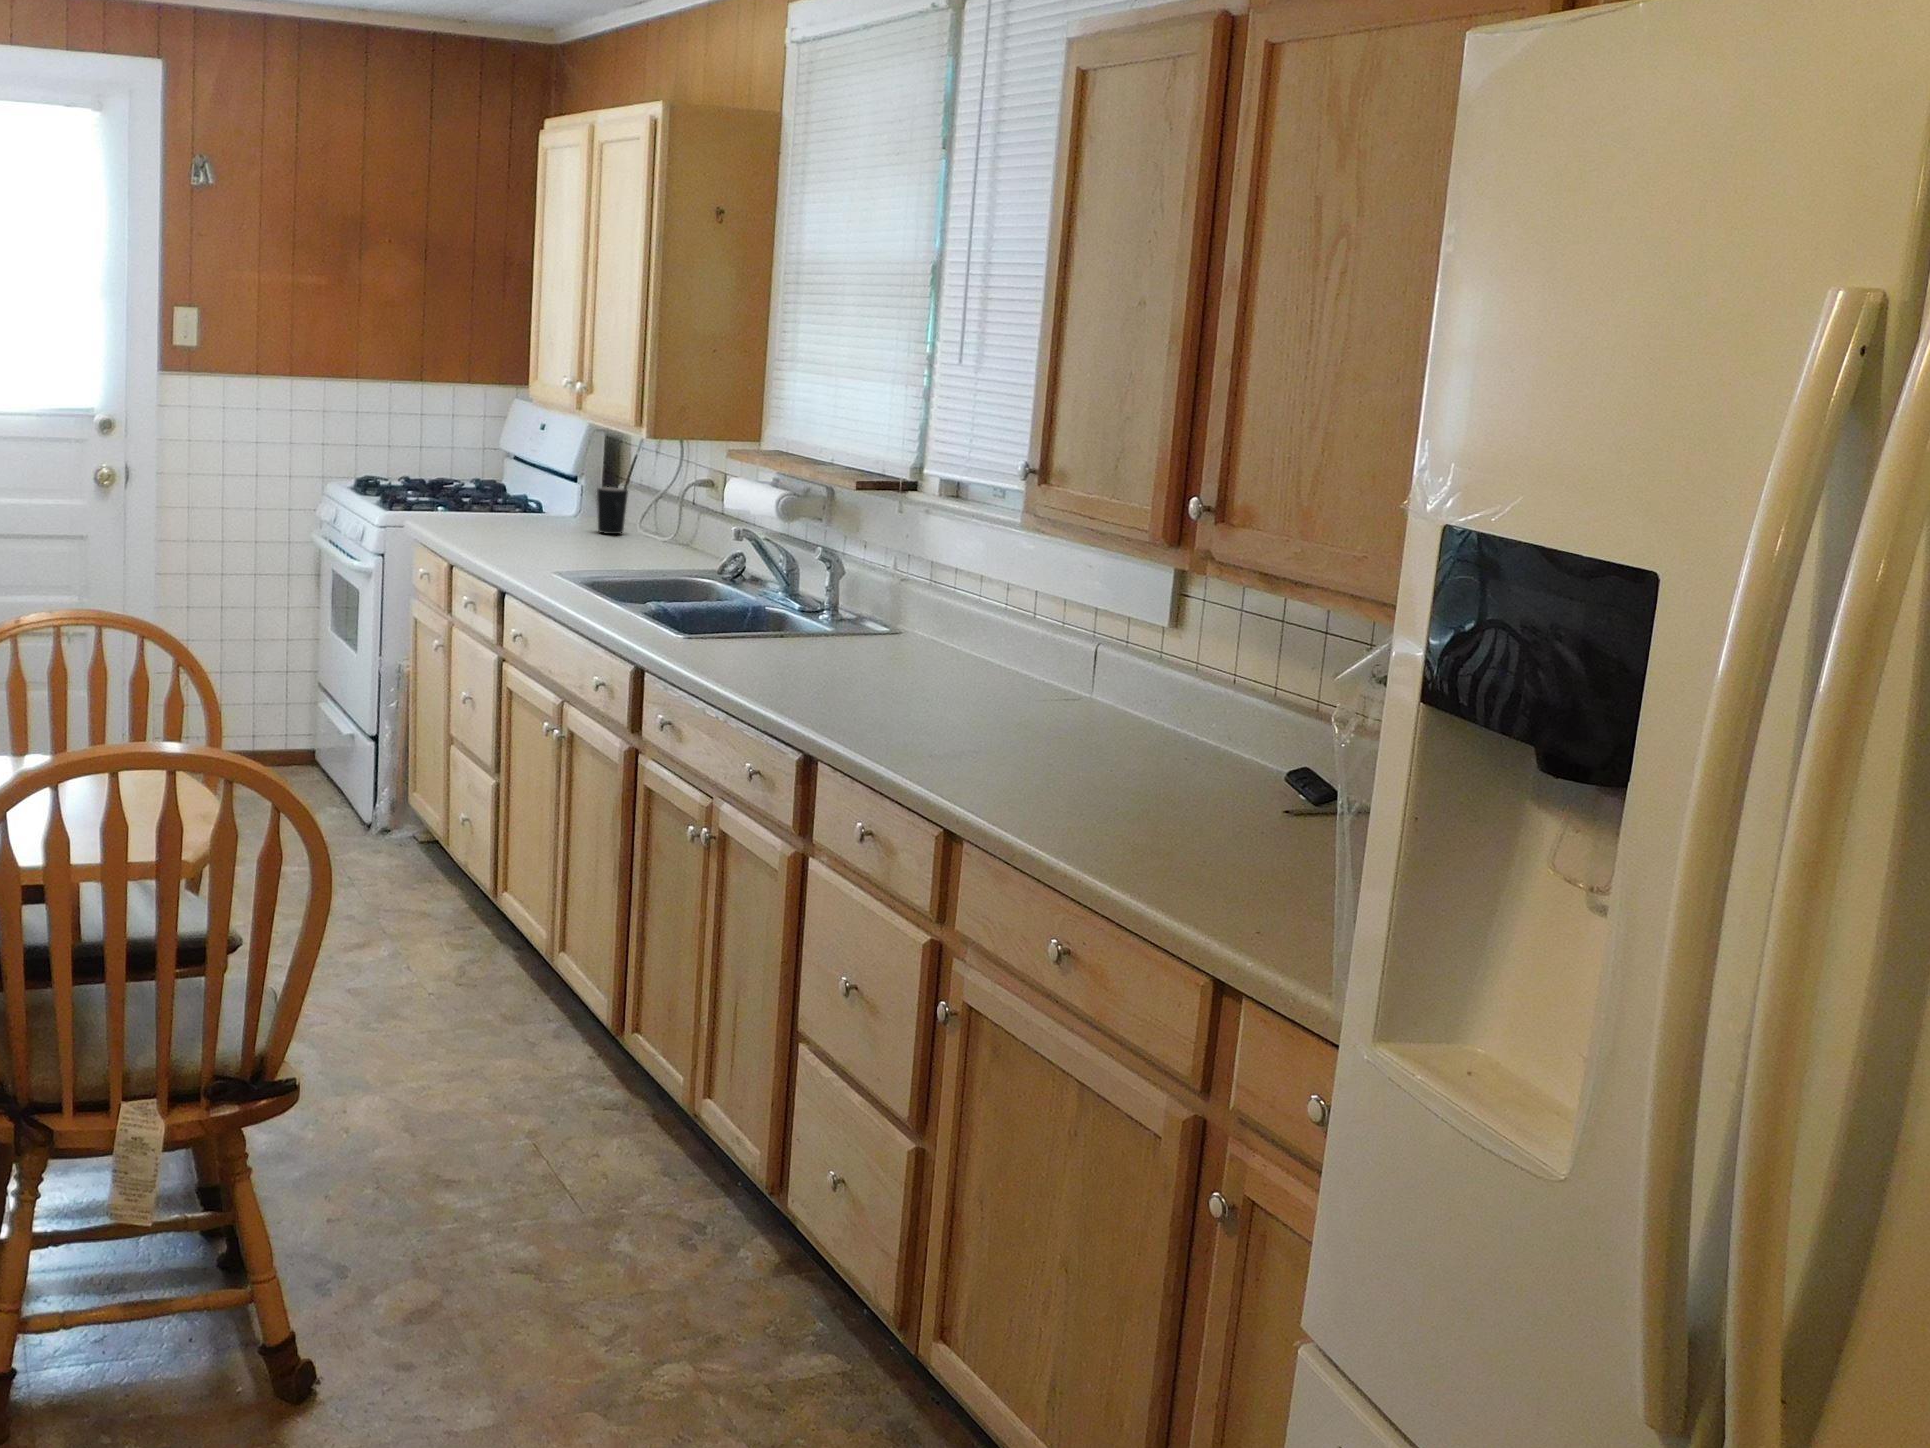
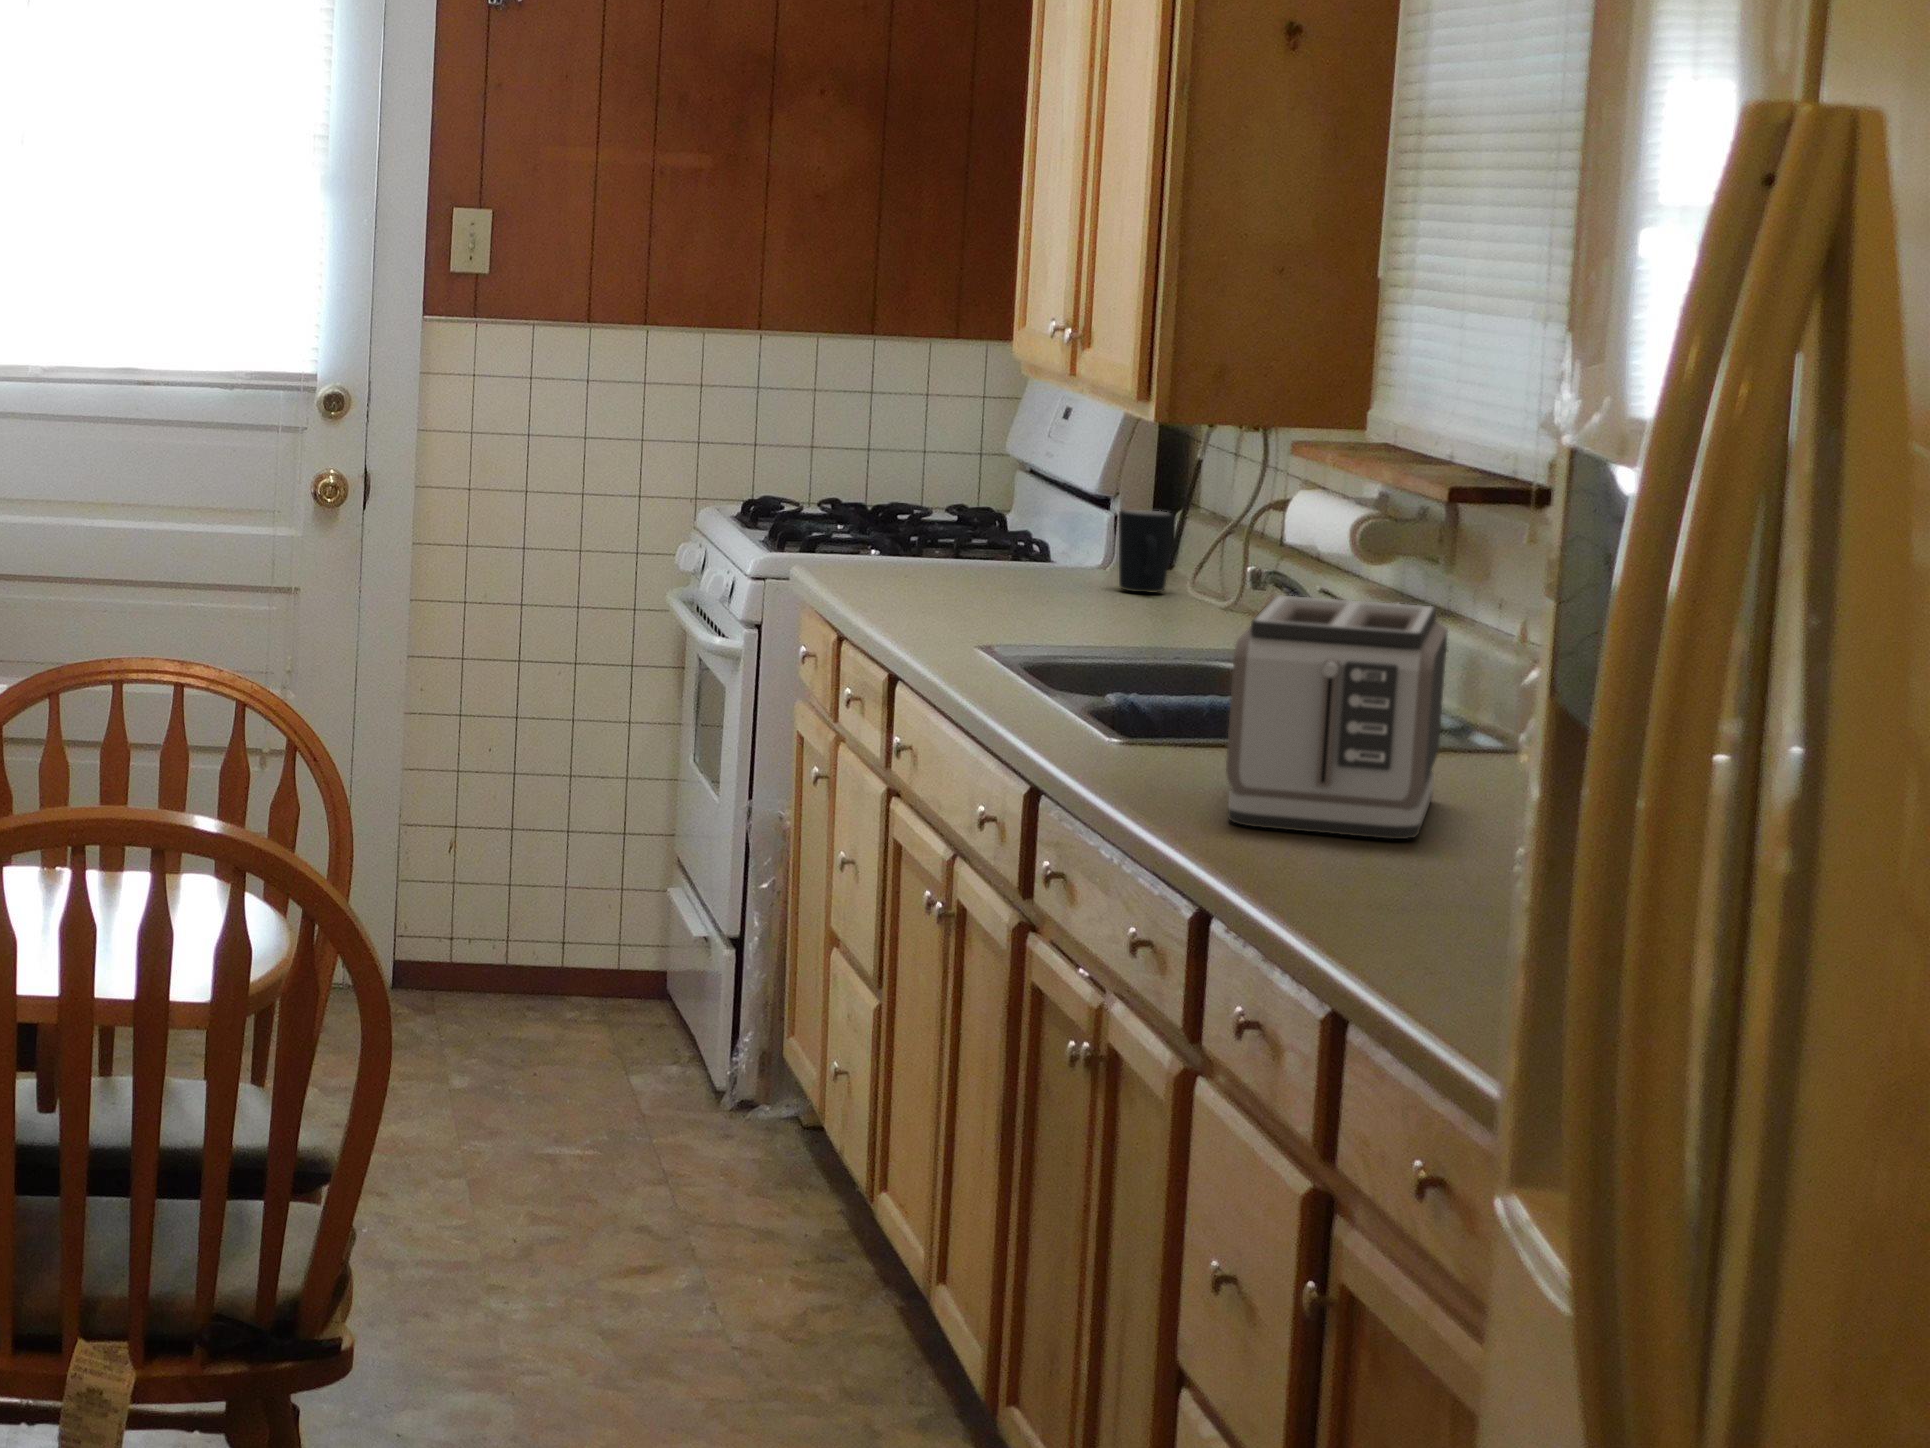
toaster: none [784,554,918,702] -> present [1226,595,1448,839]

